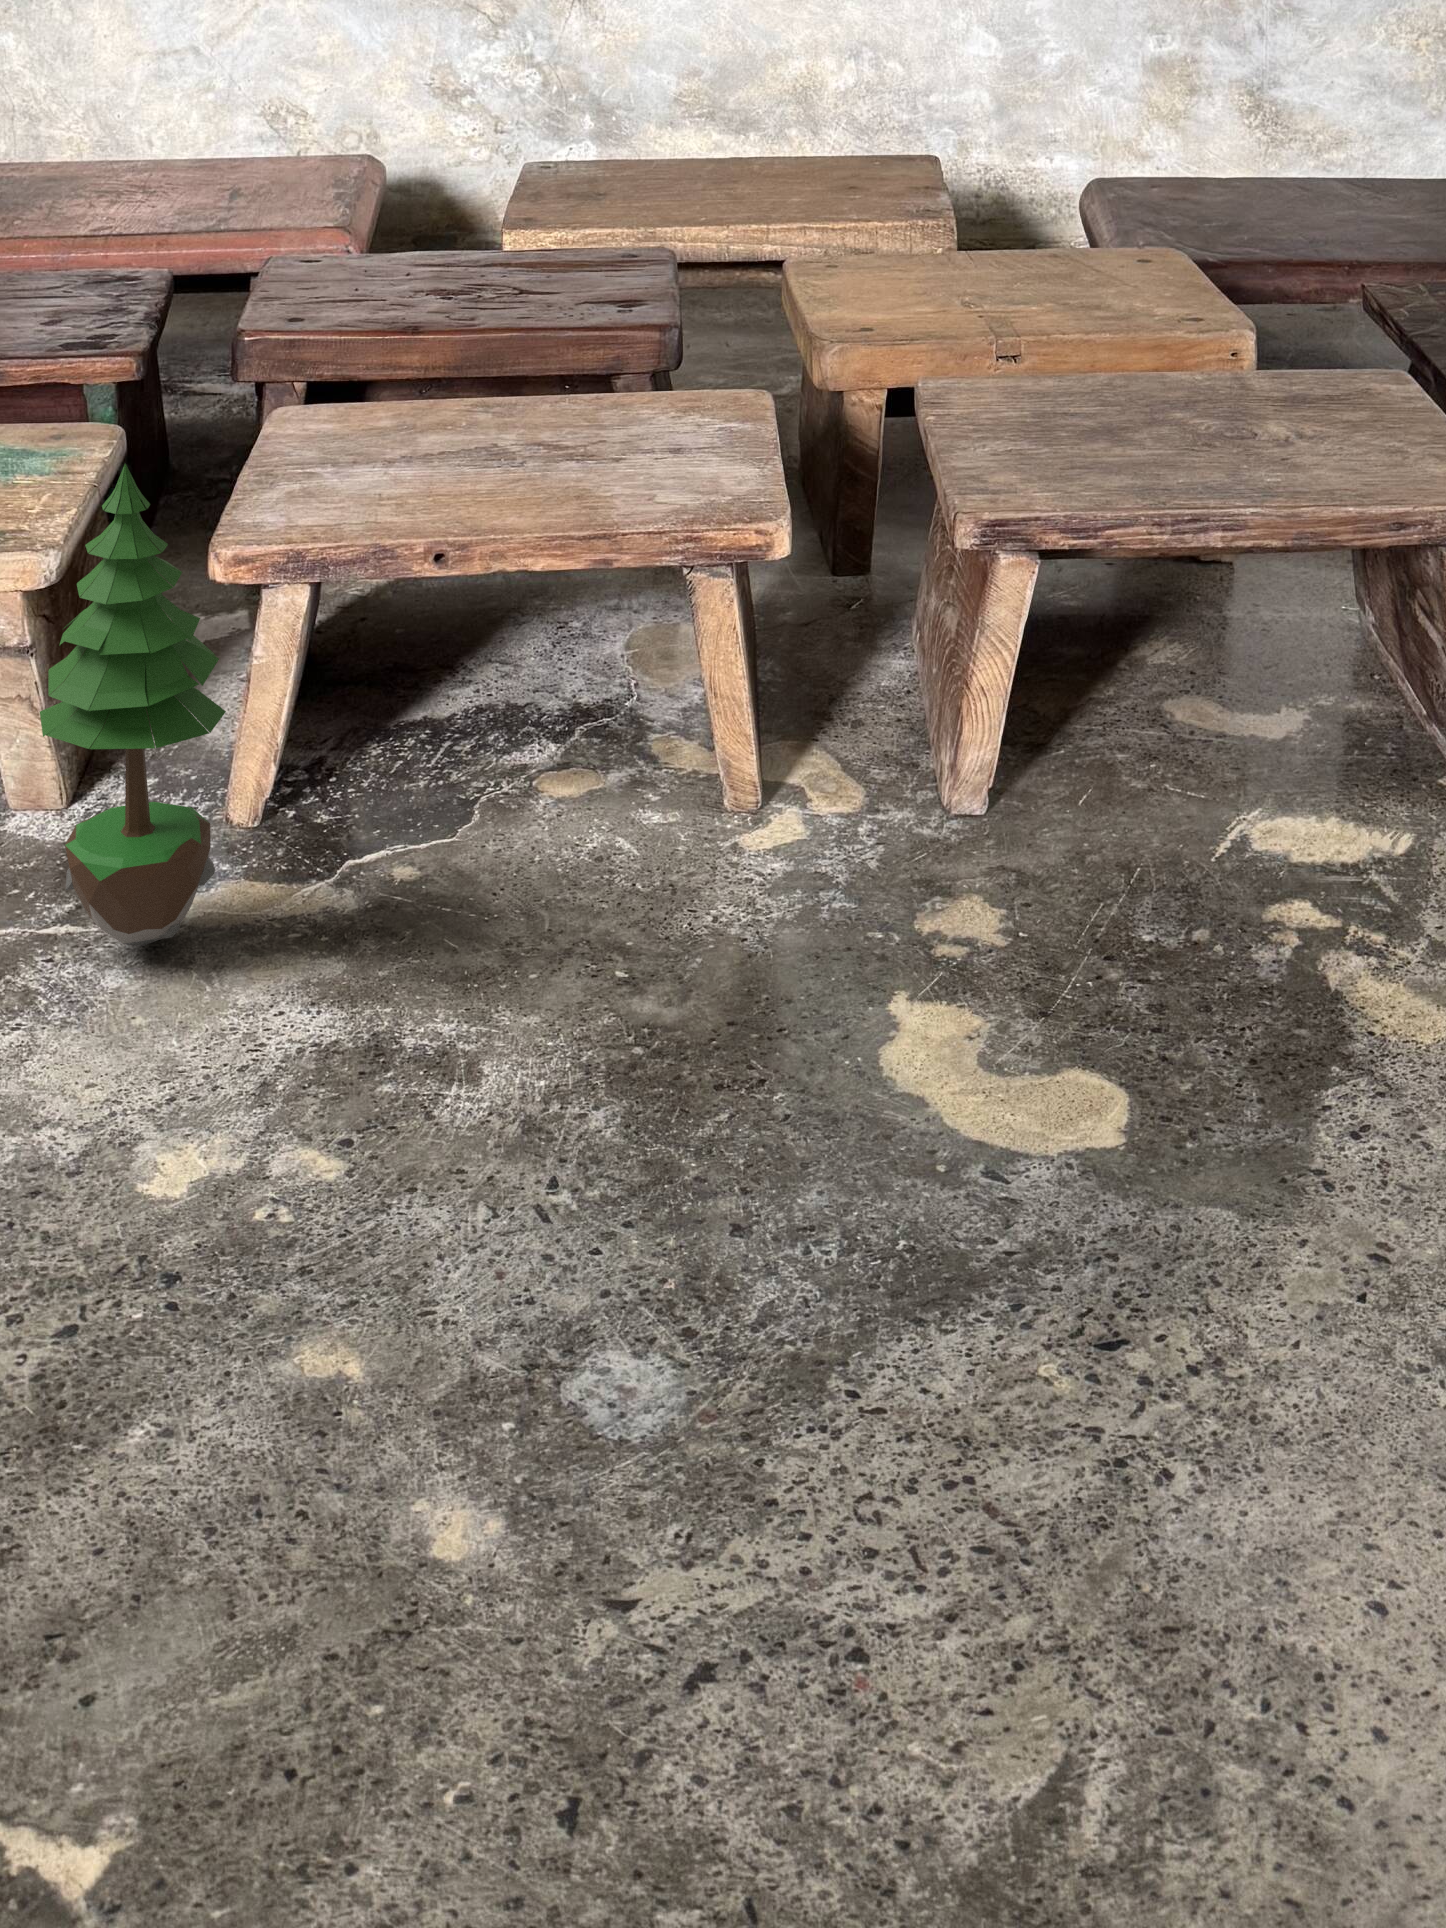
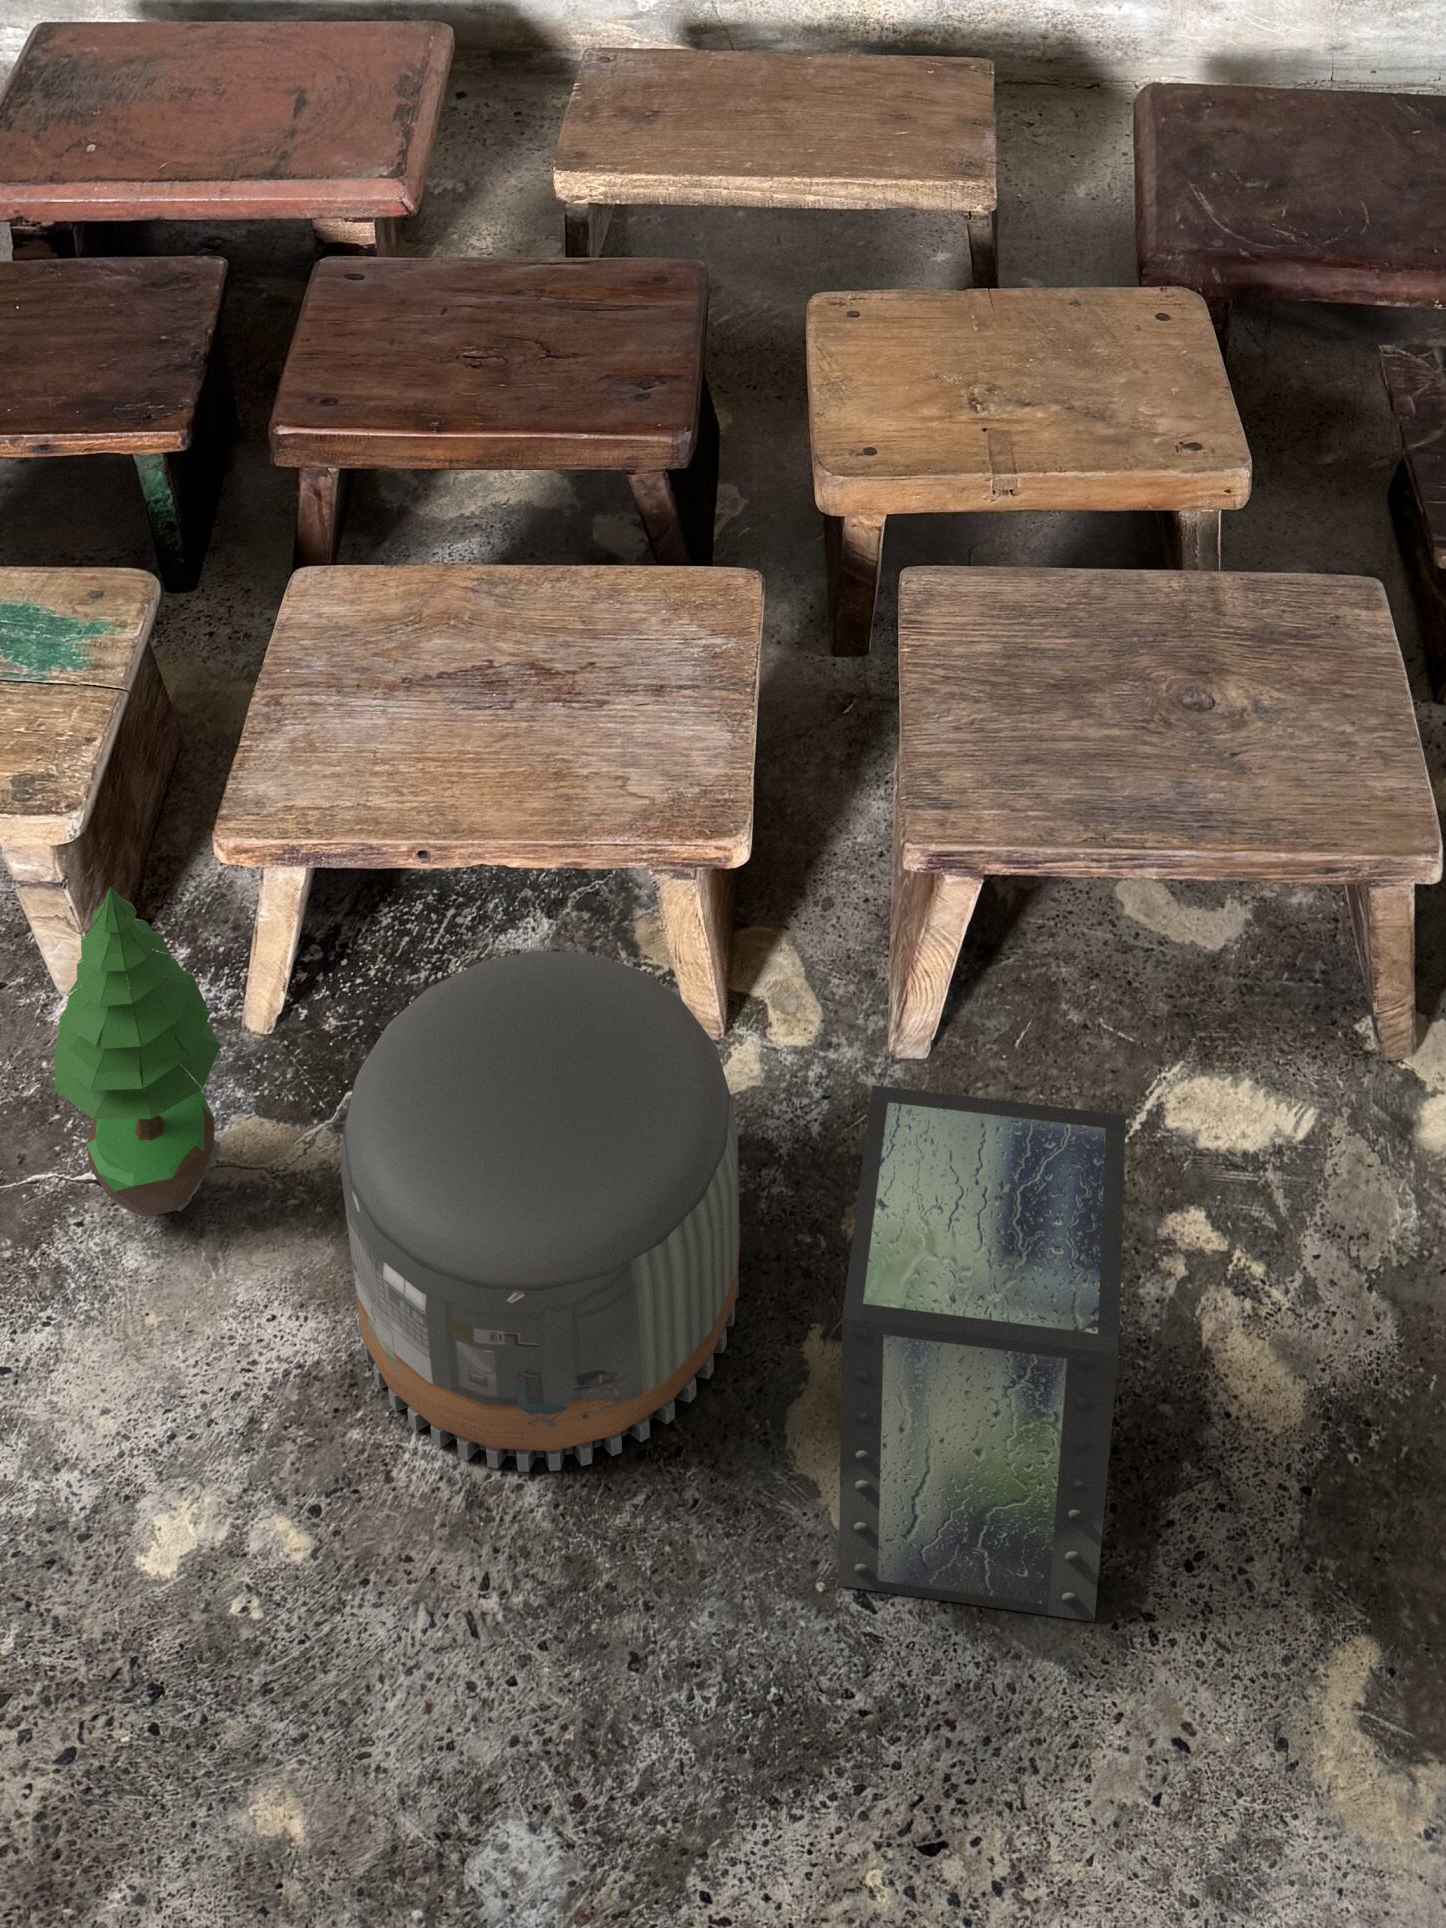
storage box: none [962,590,1269,1171] -> present [839,1085,1126,1622]
pouf: none [371,601,811,1103] -> present [341,951,740,1472]

